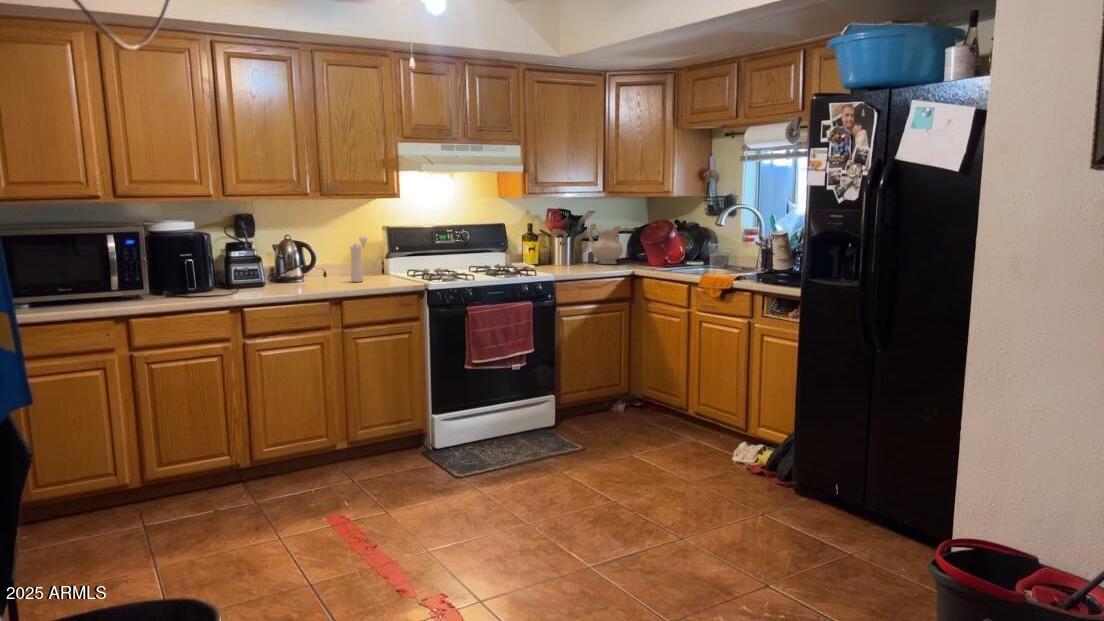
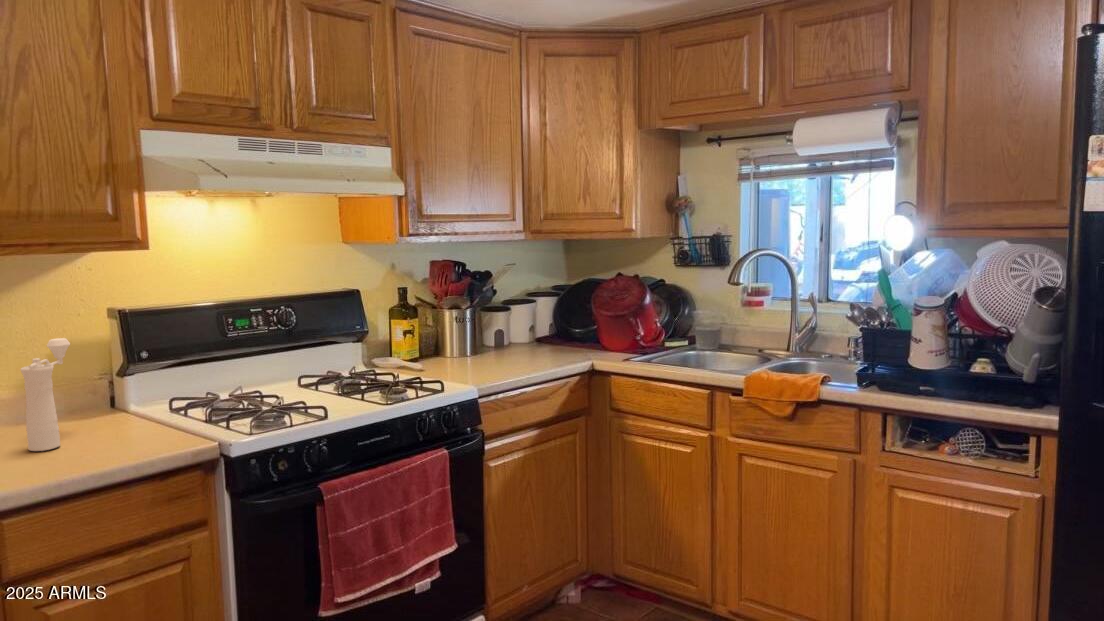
ceramic pitcher: present [588,224,623,264] -> none [499,285,558,352]

